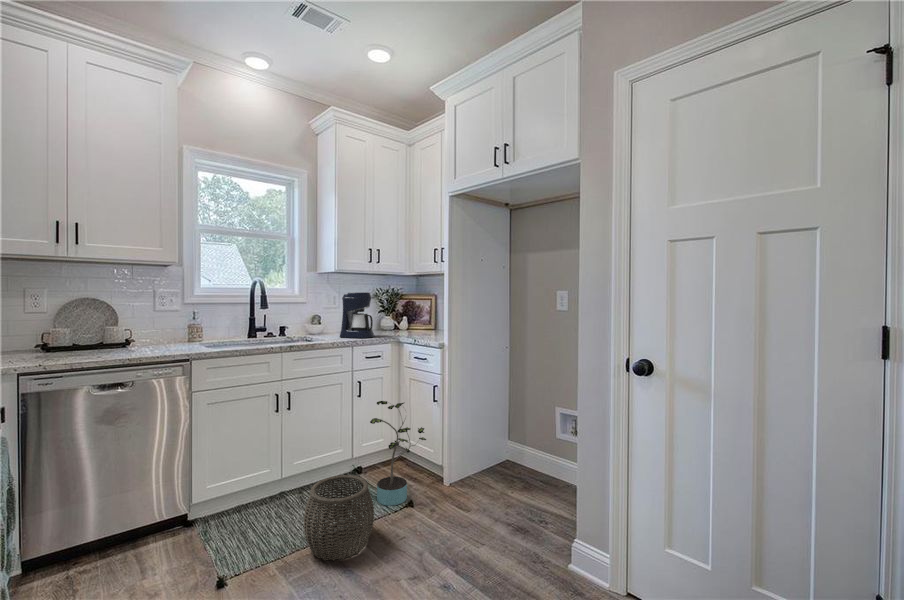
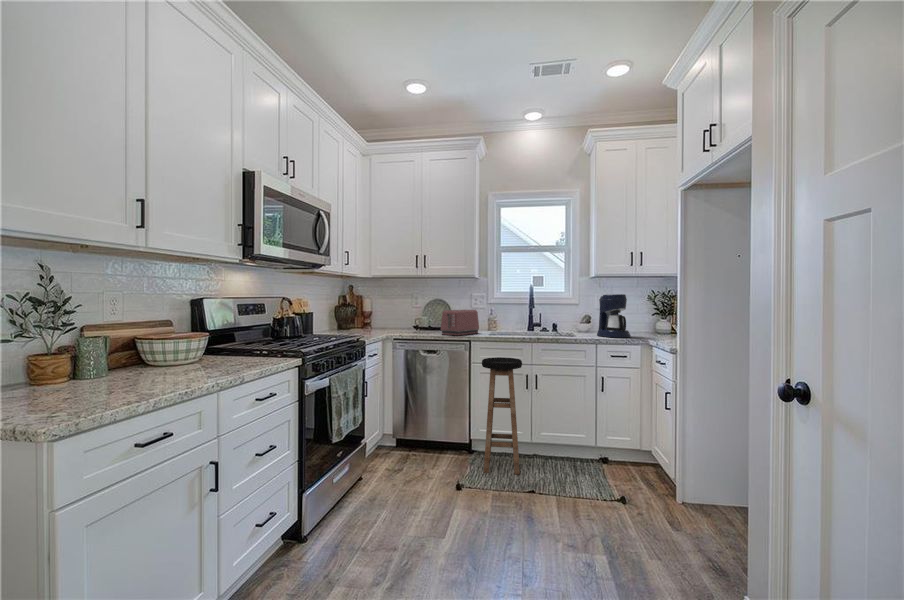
toaster: none [125,313,187,355] -> present [441,309,479,335]
bar stool: none [222,376,287,544] -> present [482,357,522,474]
potted plant: present [370,401,426,506] -> none [585,396,645,497]
woven basket: present [303,475,374,561] -> none [511,445,568,510]

